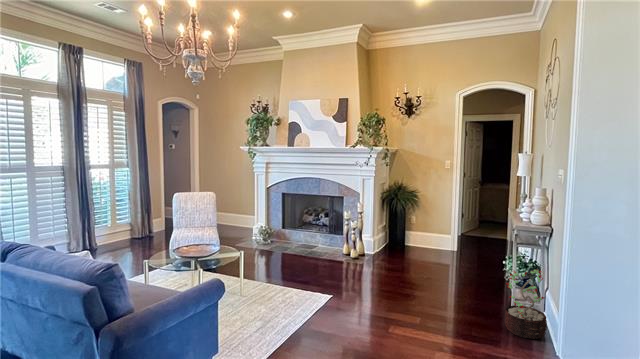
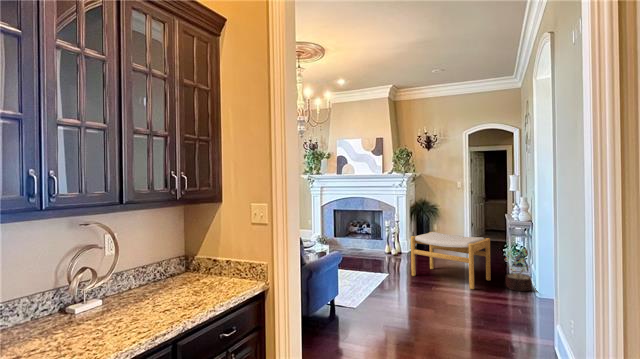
footstool: none [366,233,485,332] -> present [411,232,491,289]

